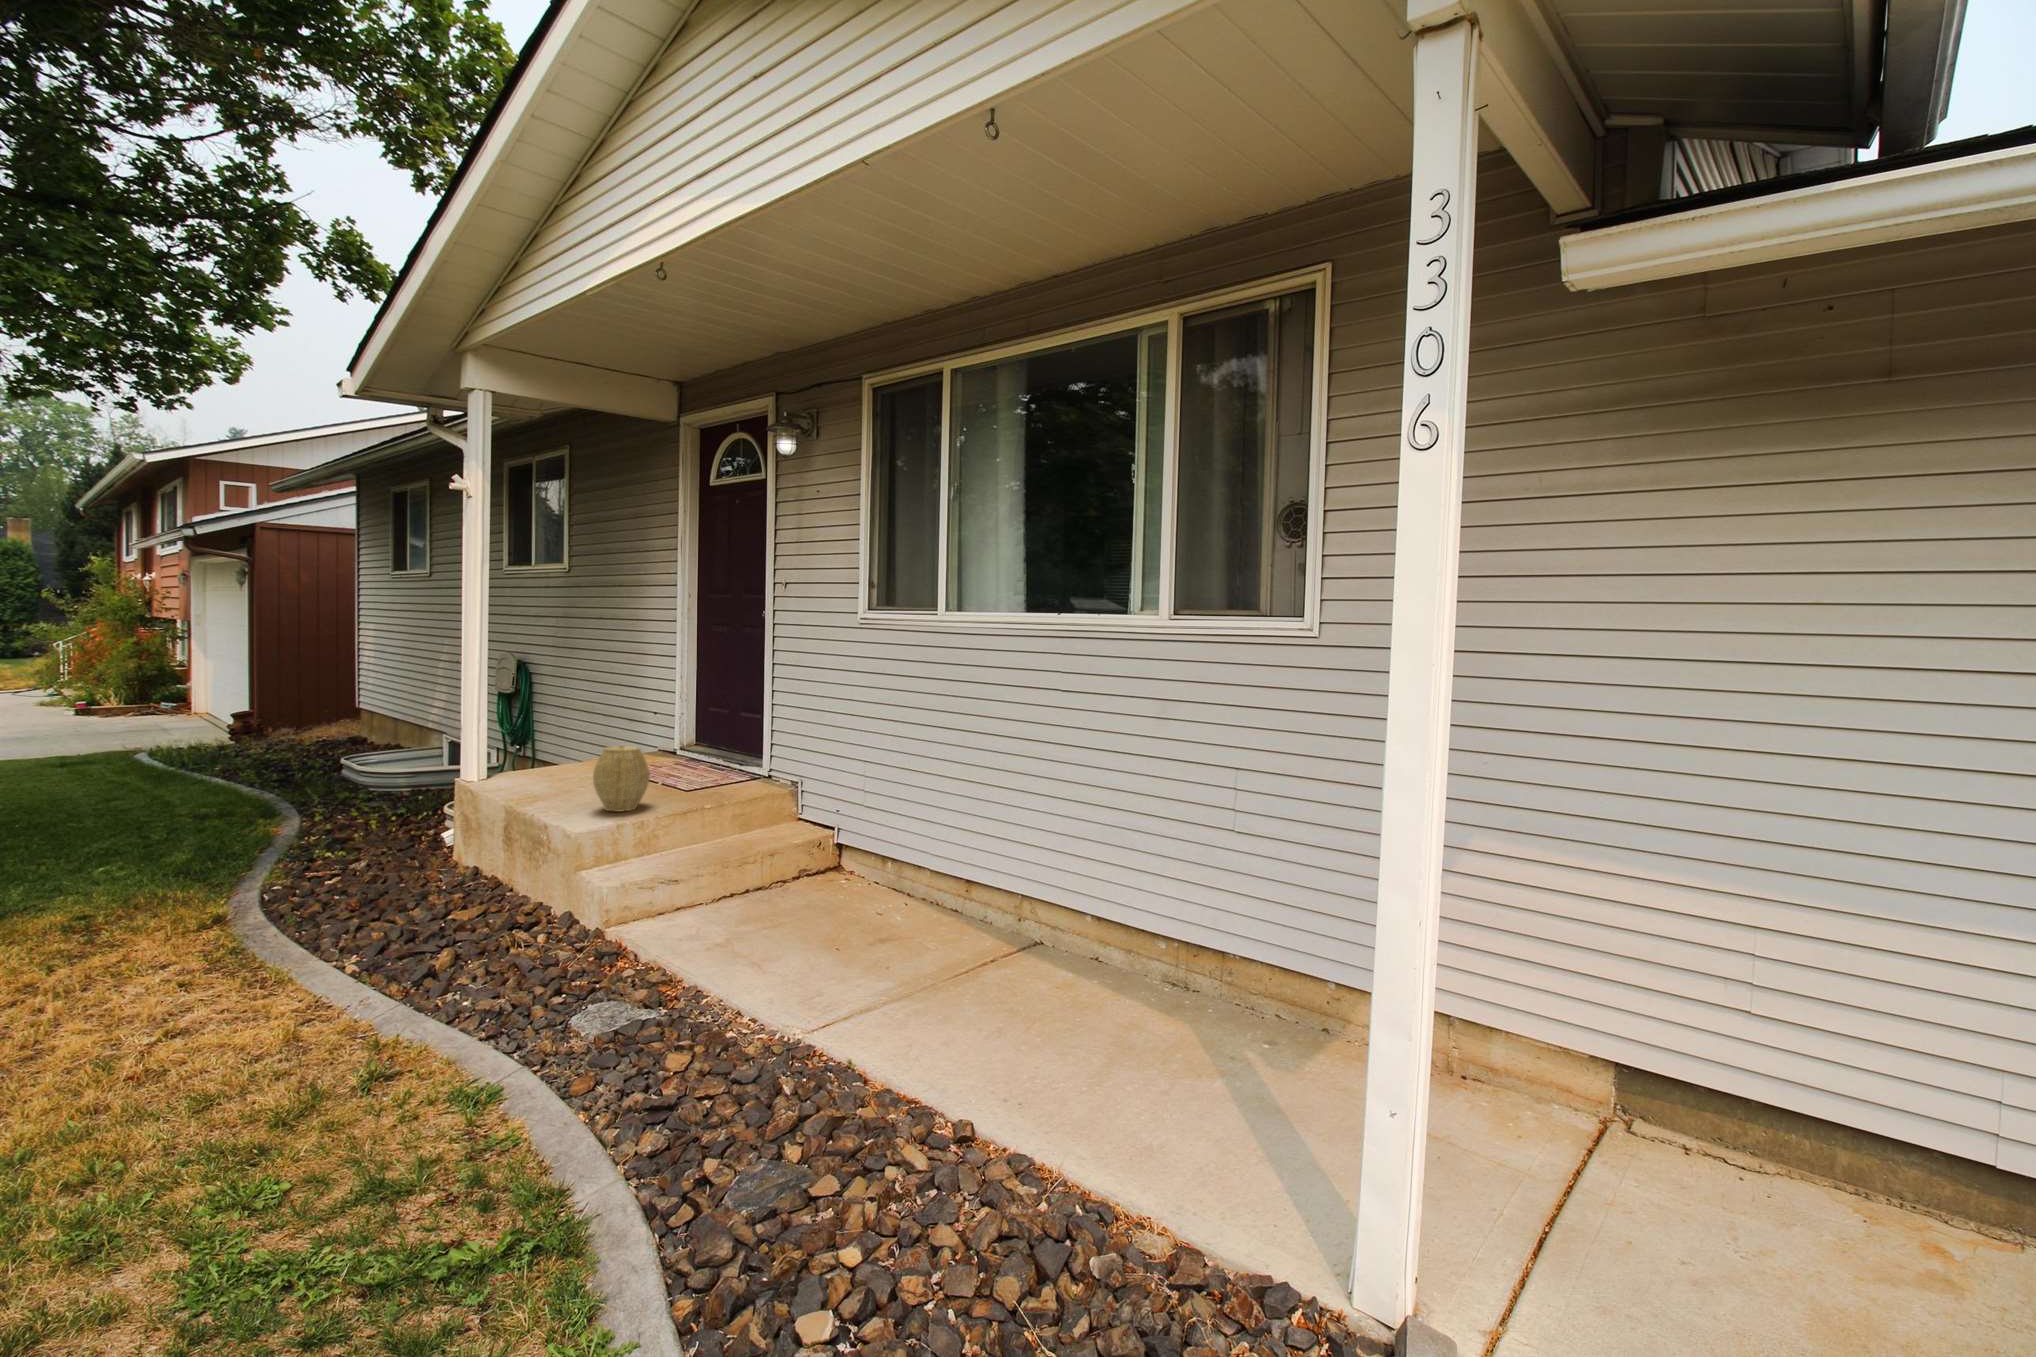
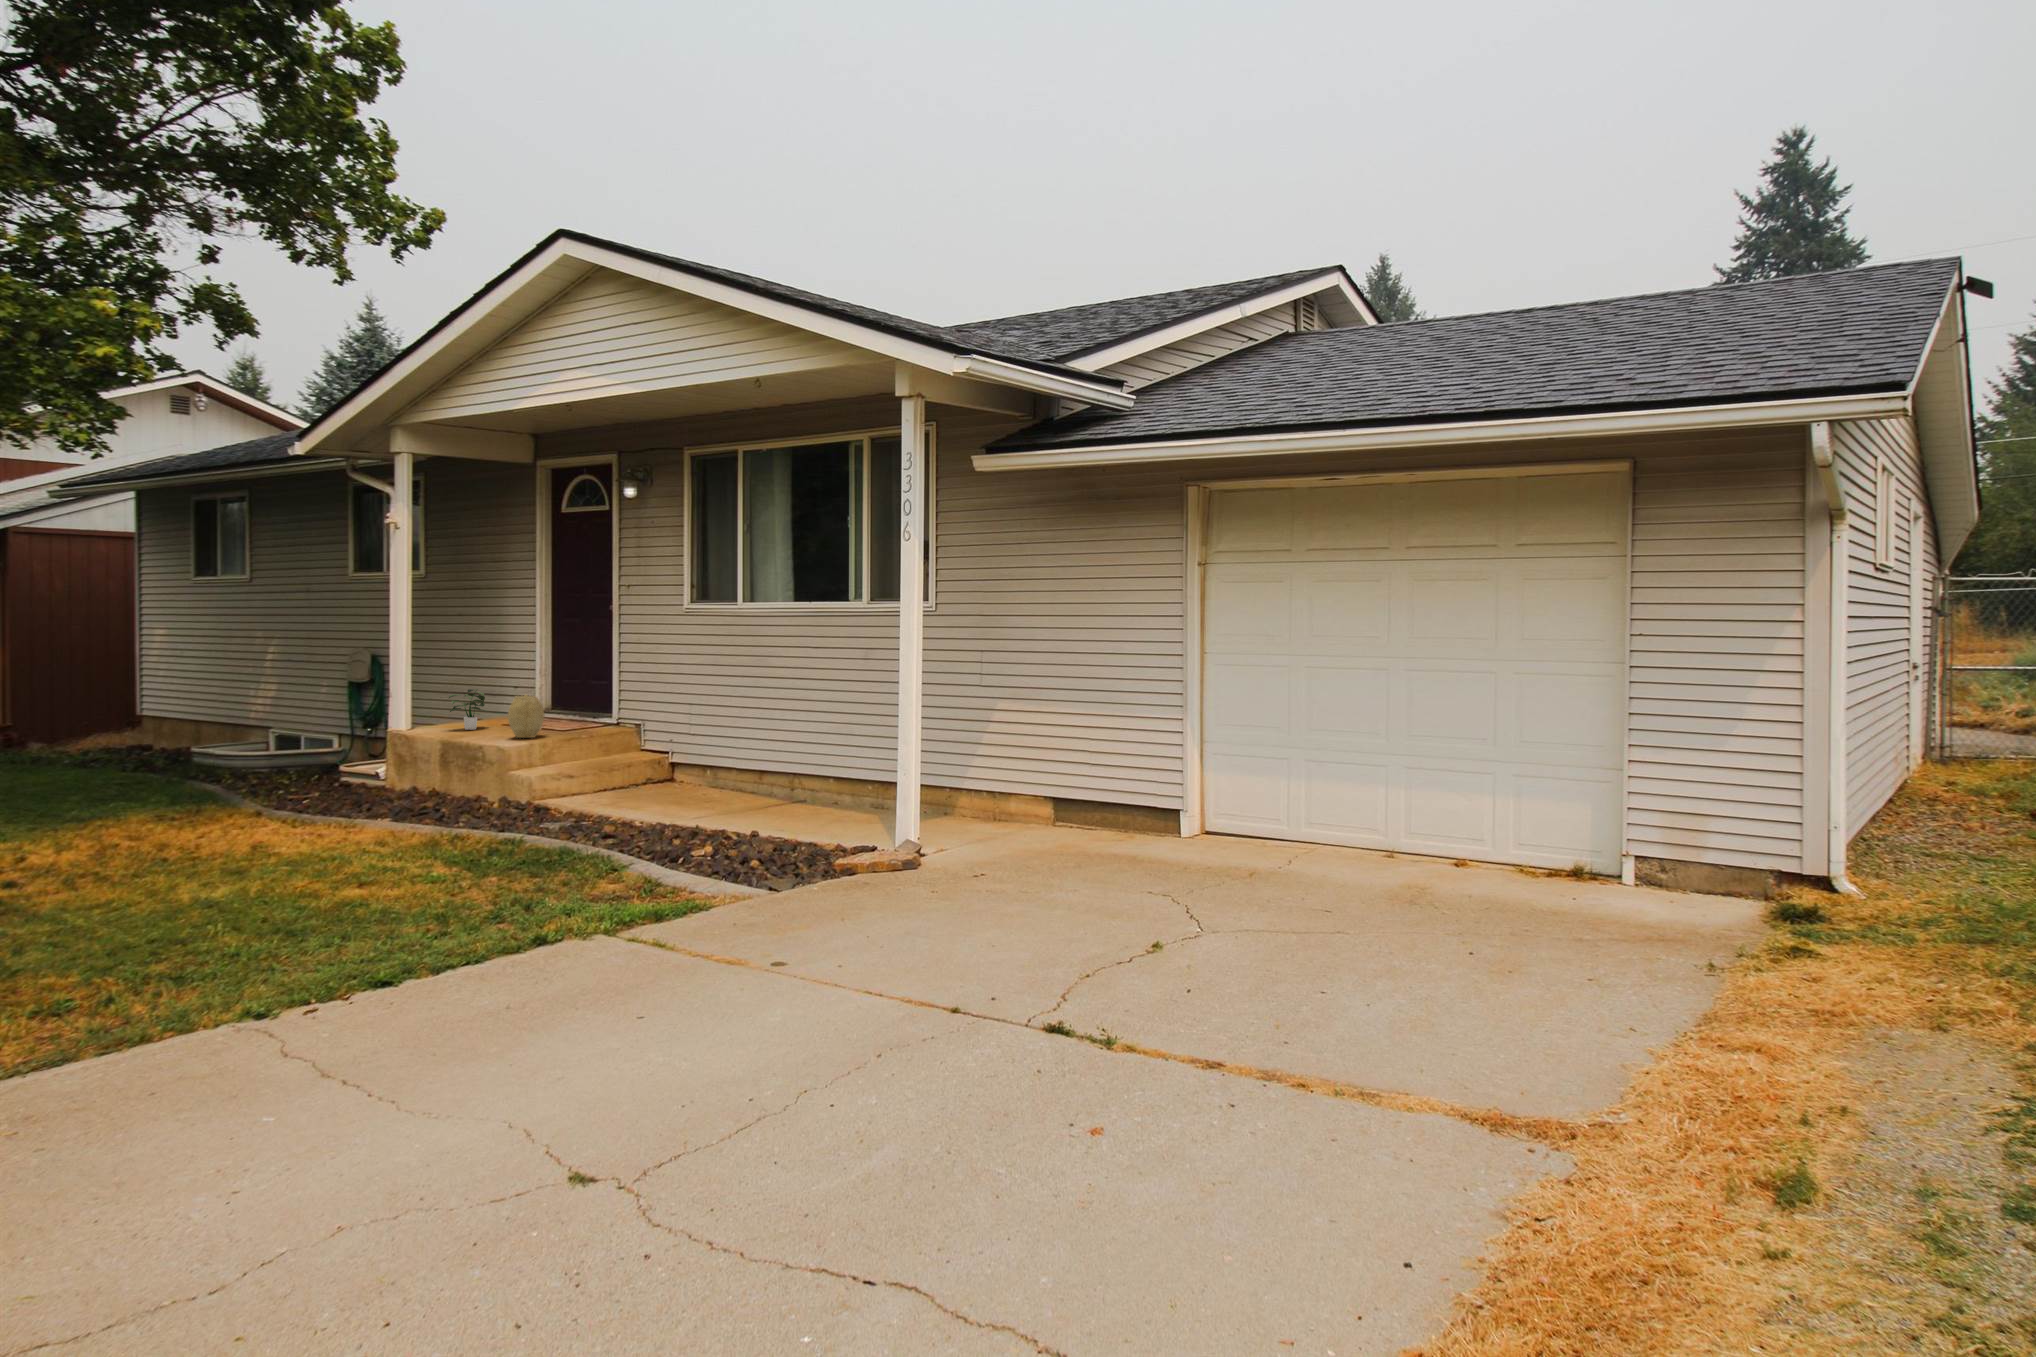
potted plant: none [536,725,598,783] -> present [449,689,487,730]

